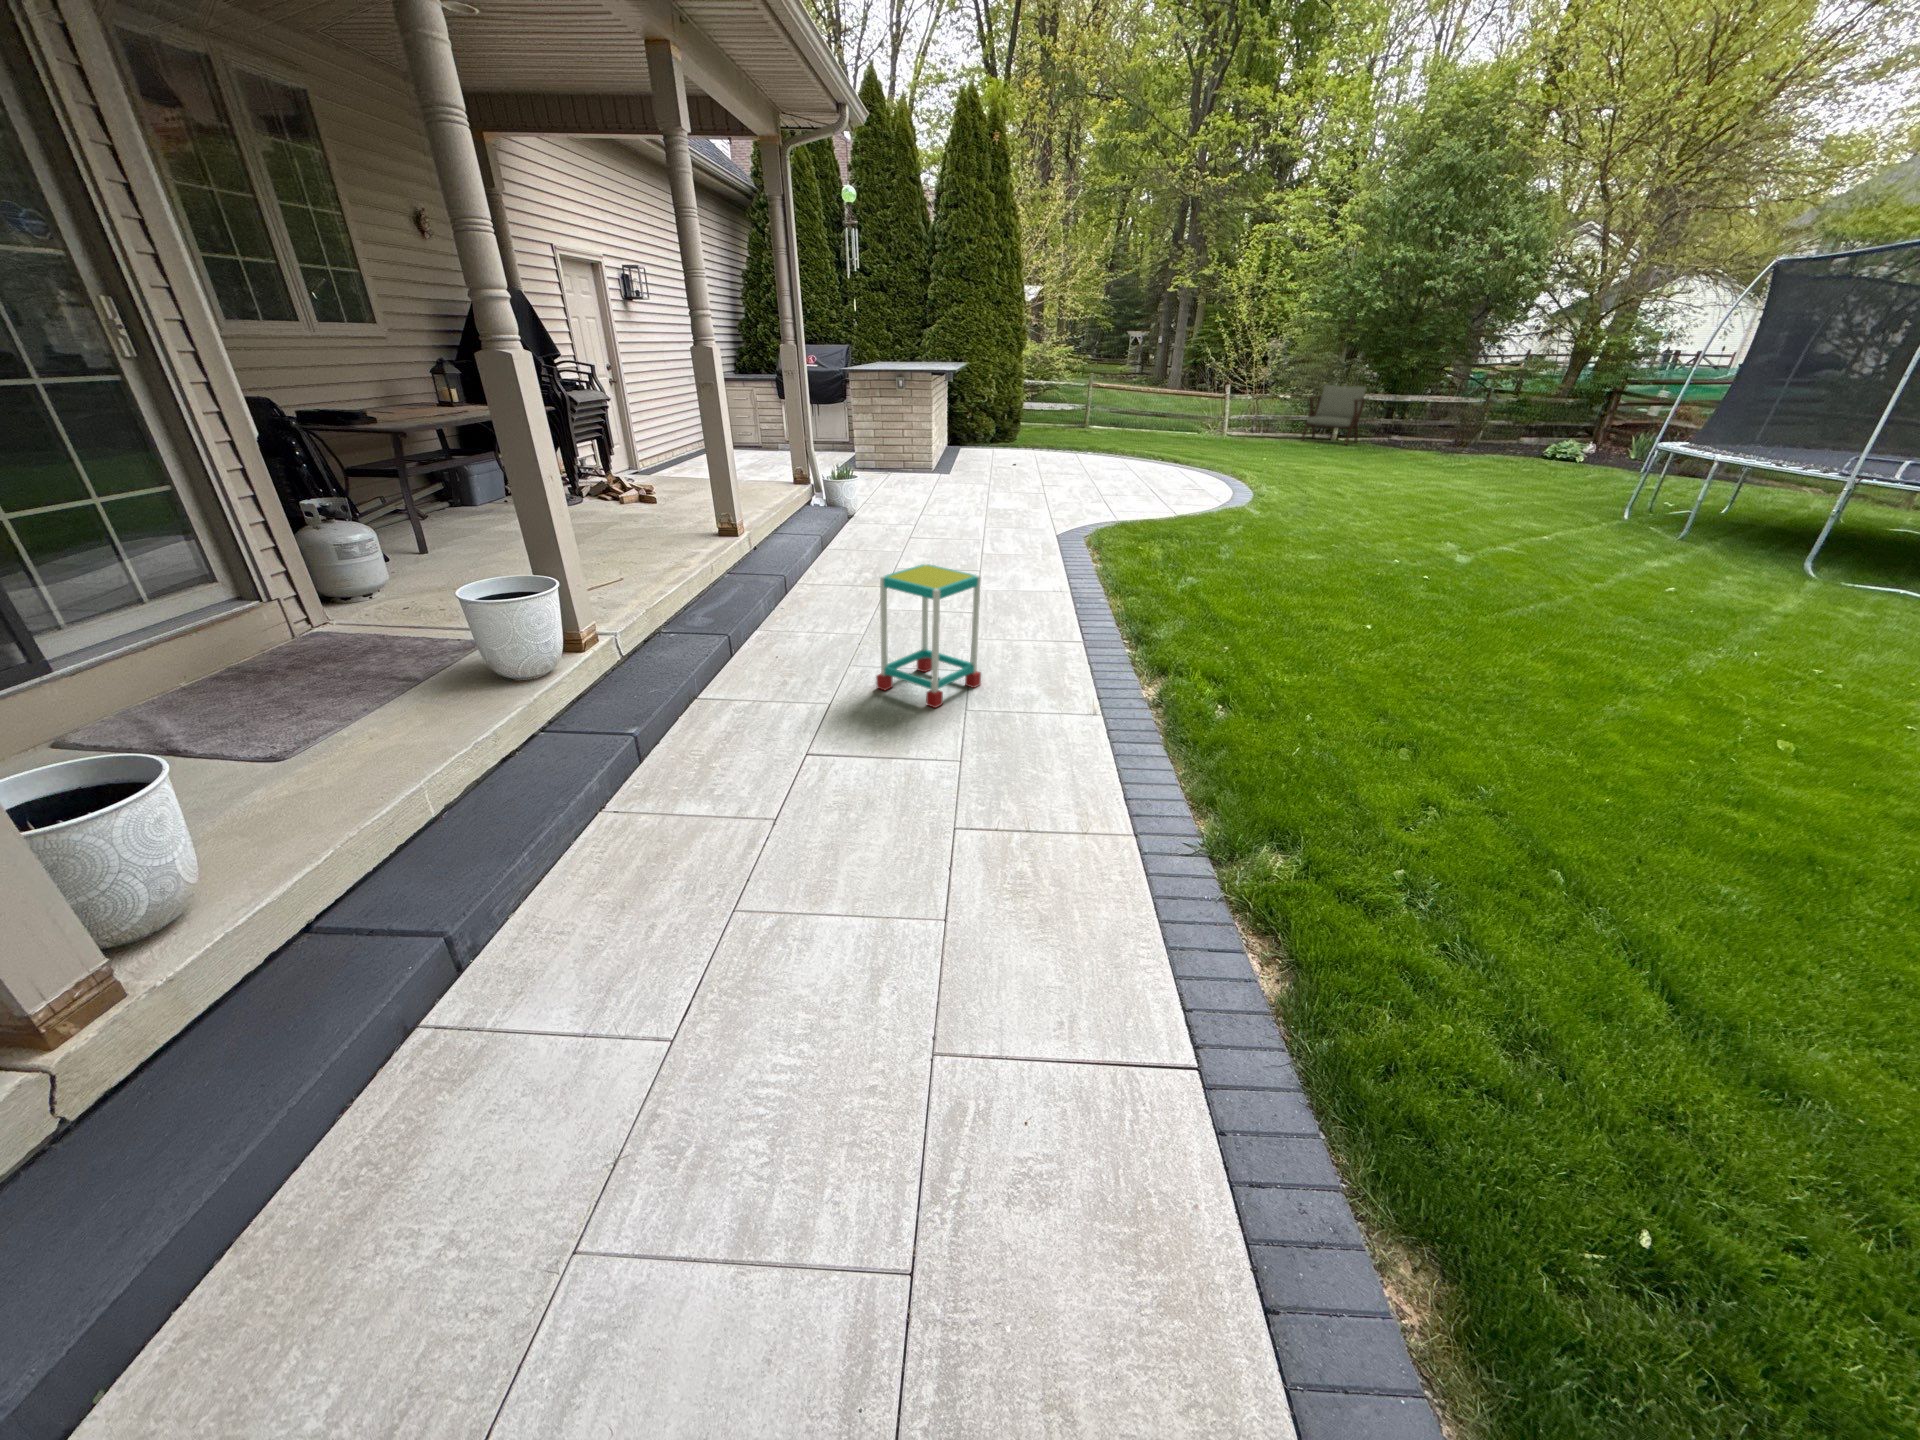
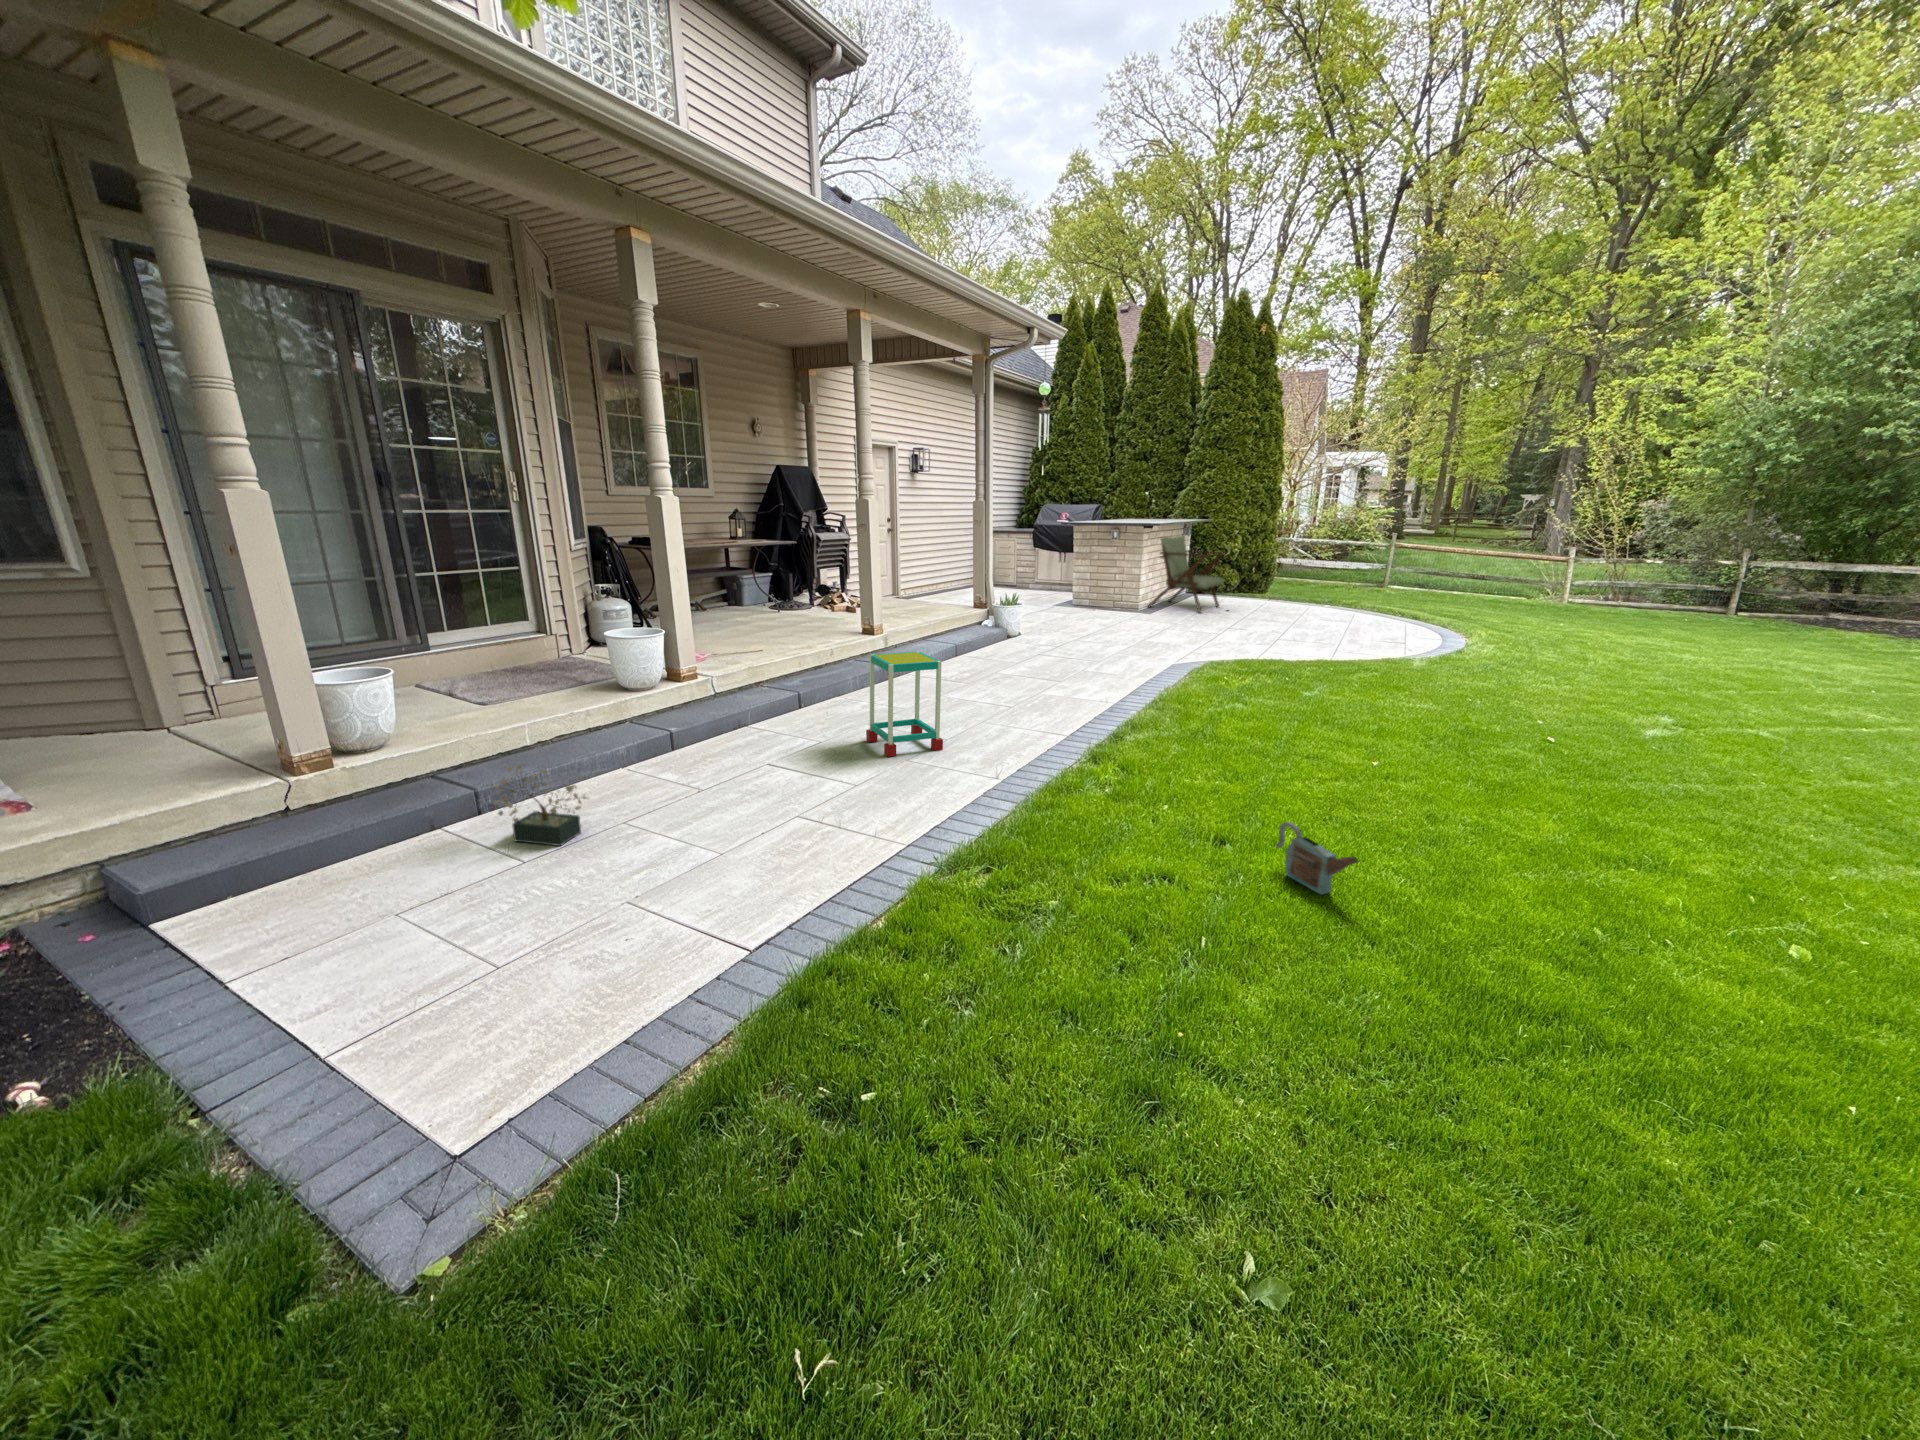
lounge chair: present [1301,385,1366,445] -> present [1148,536,1226,612]
watering can: none [1473,716,1599,786] -> present [1276,822,1358,895]
decorative plant: none [543,870,709,1006] -> present [493,763,587,846]

